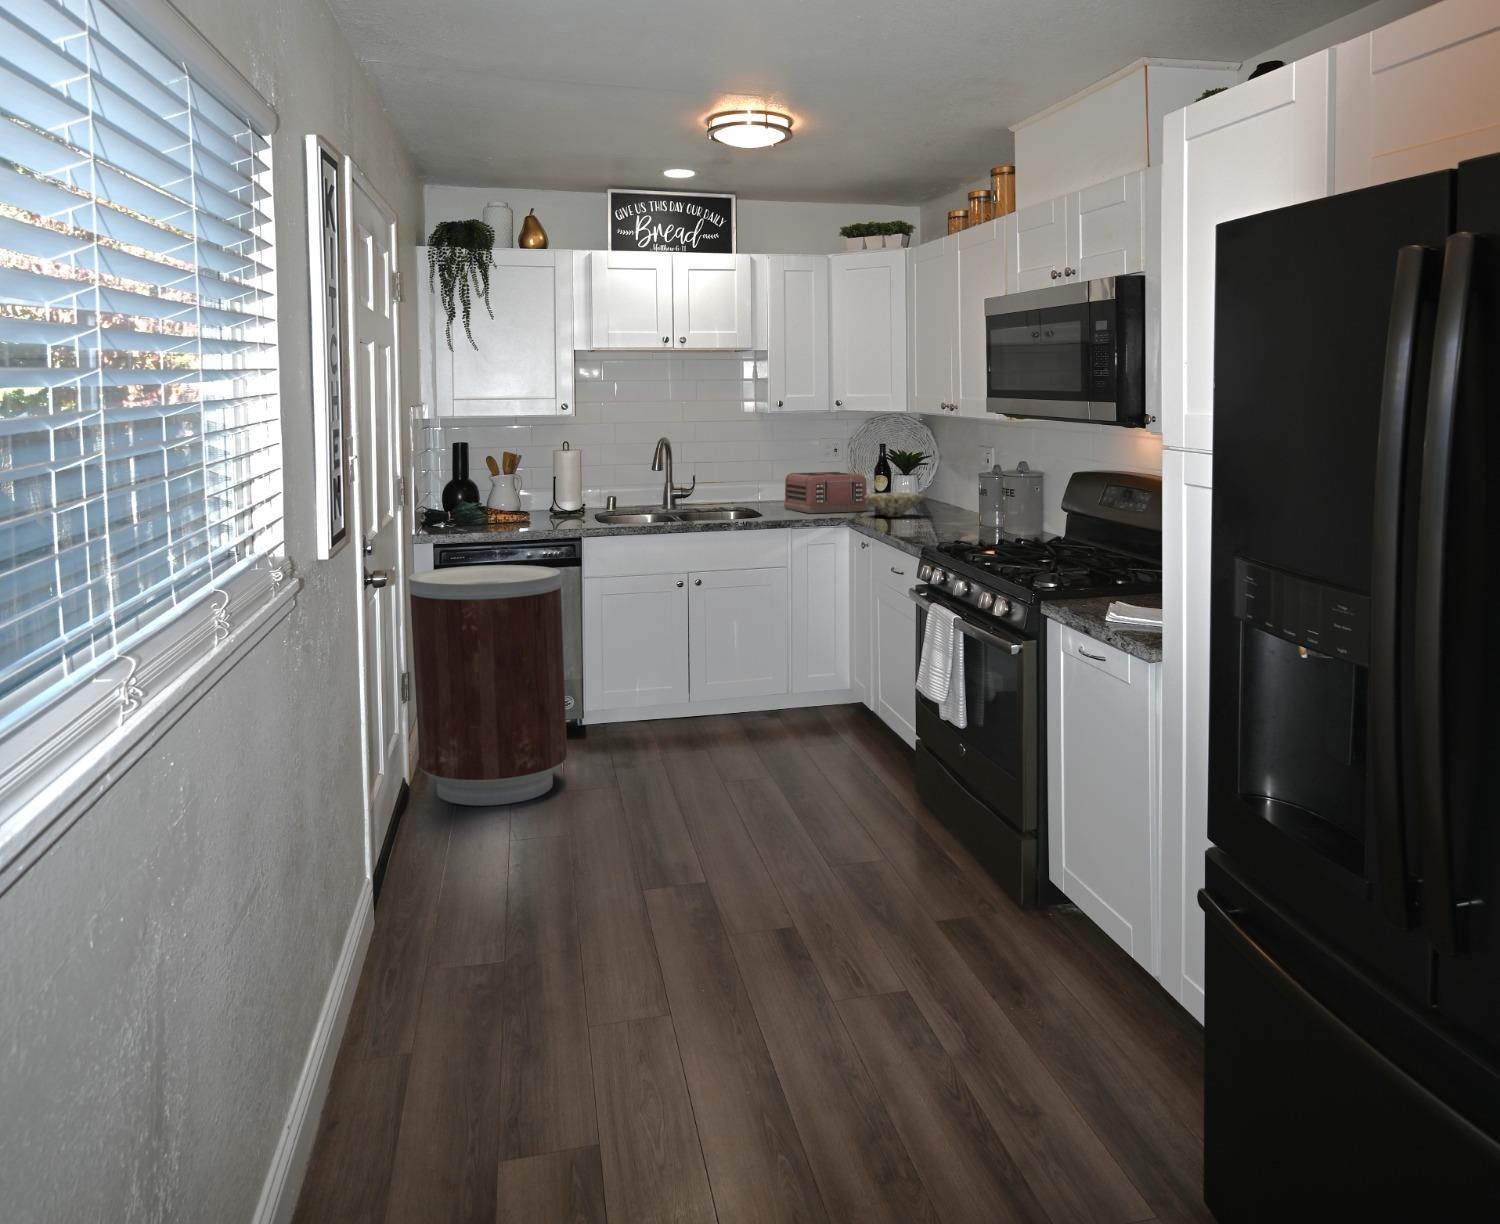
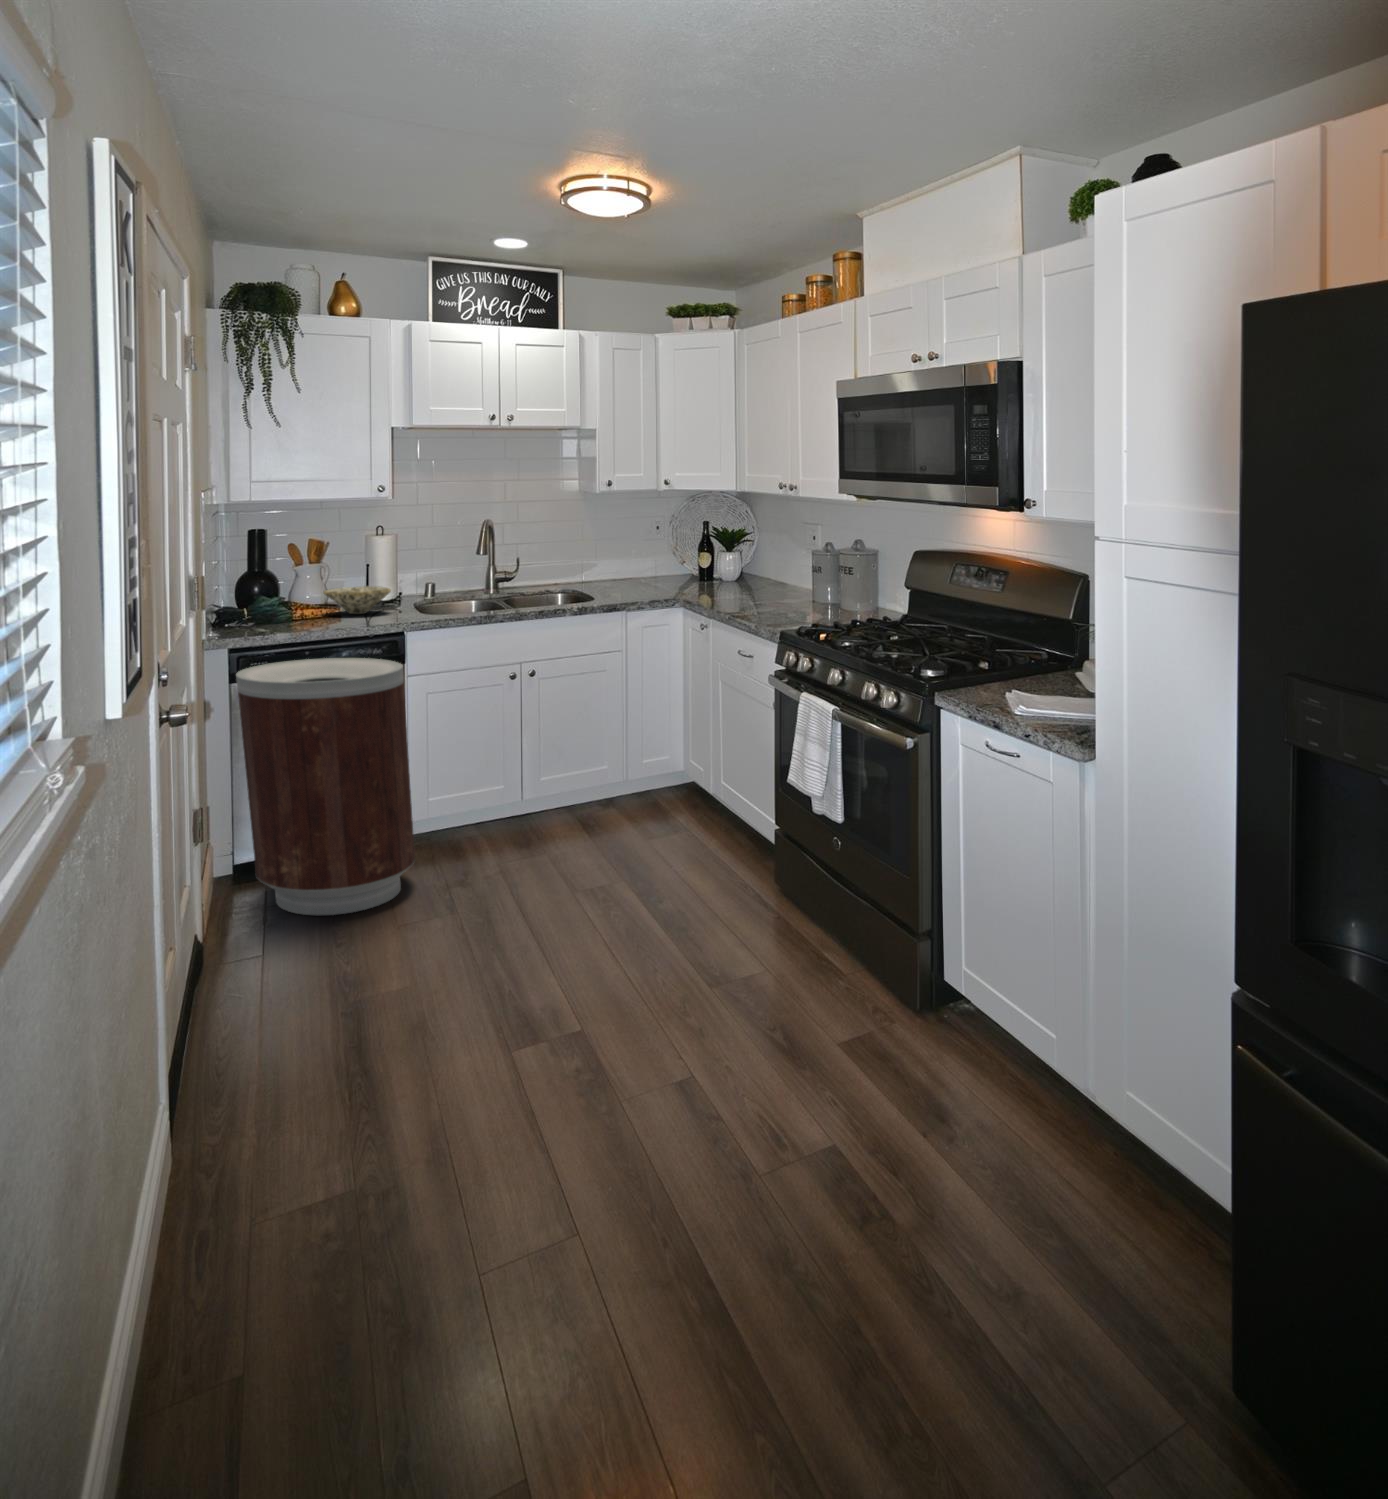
toaster: present [784,472,868,513] -> none [611,554,696,597]
bowl: present [865,493,924,517] -> present [324,586,391,614]

